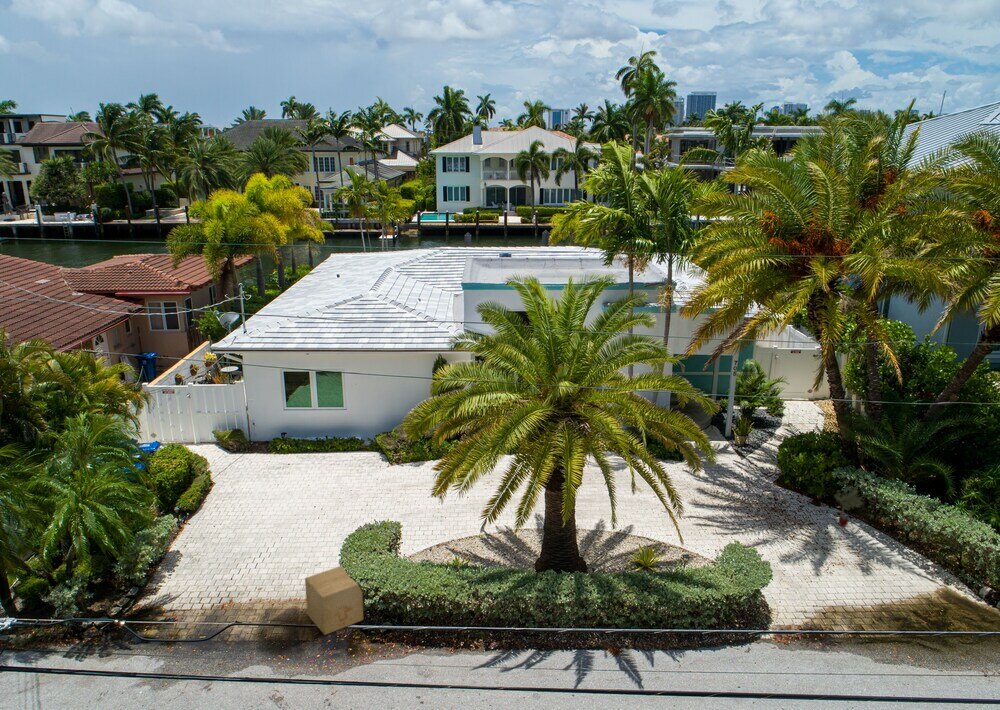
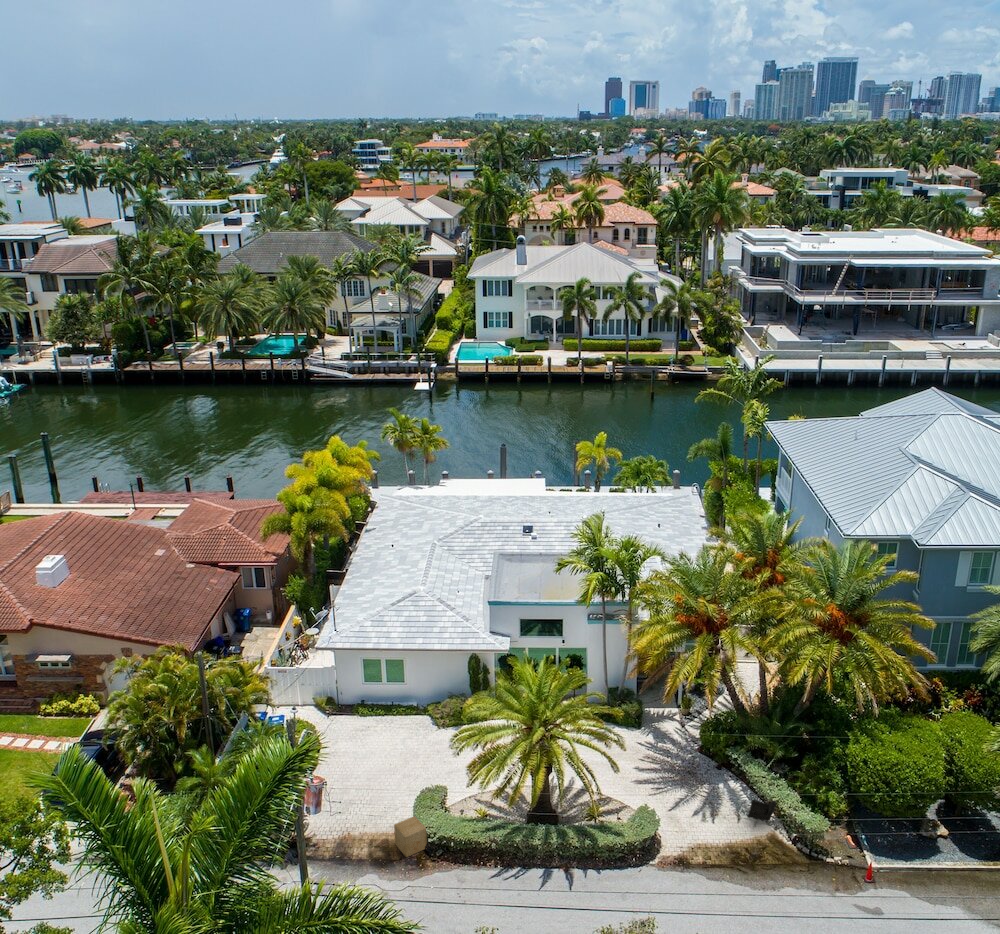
potted tree: present [835,486,864,526] -> none [727,760,743,786]
lounge chair: none [885,537,946,581] -> present [744,800,776,828]

